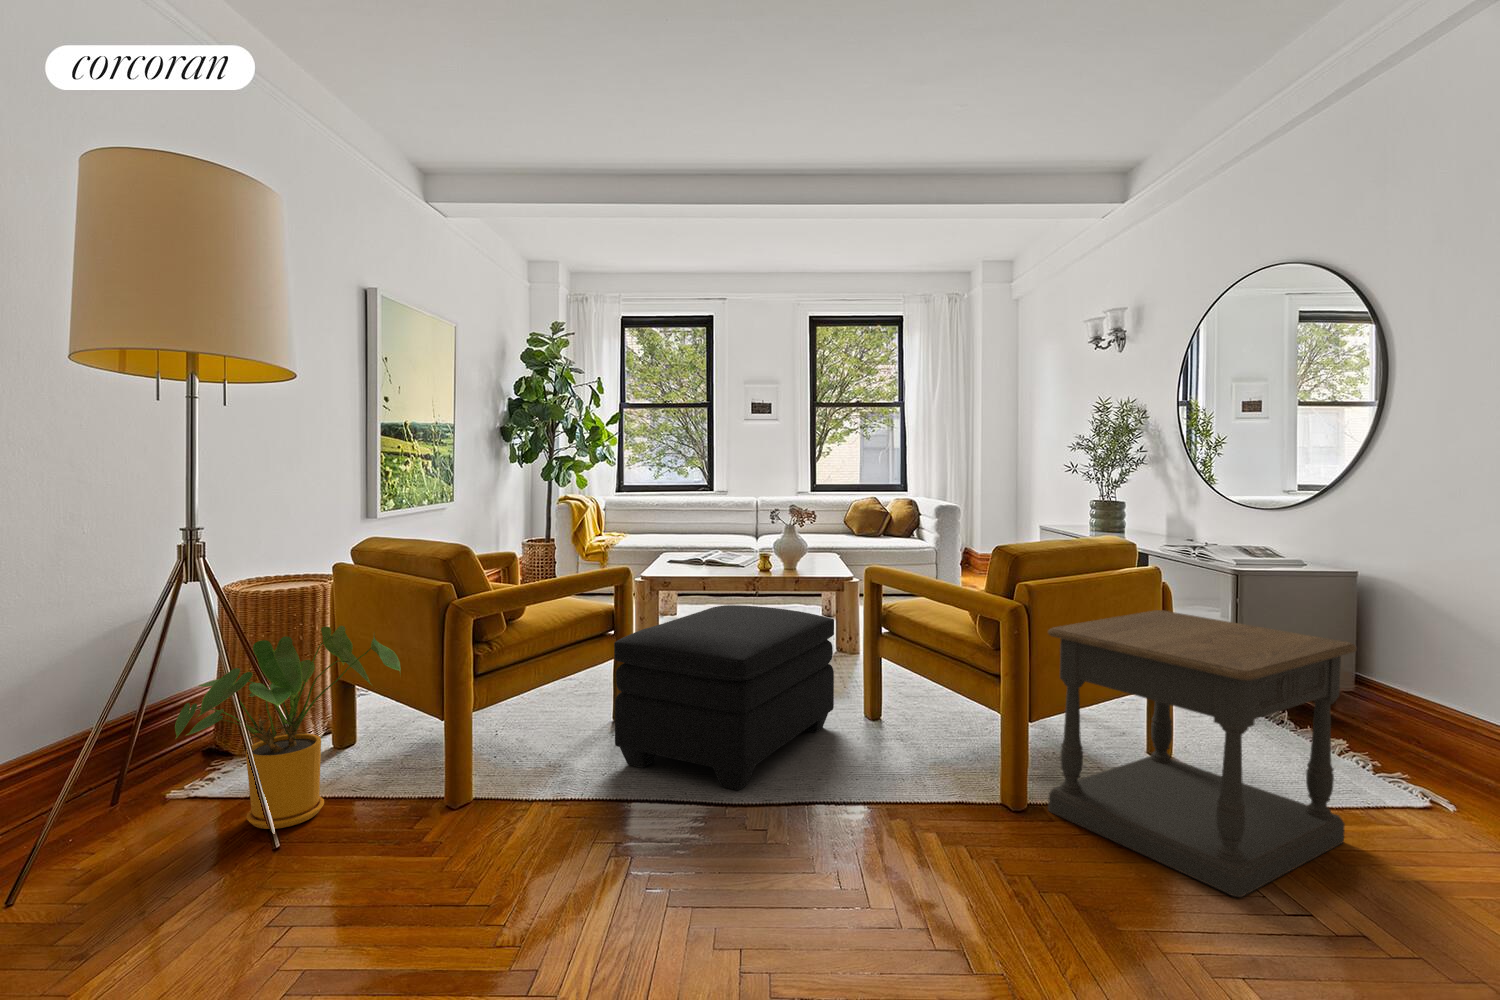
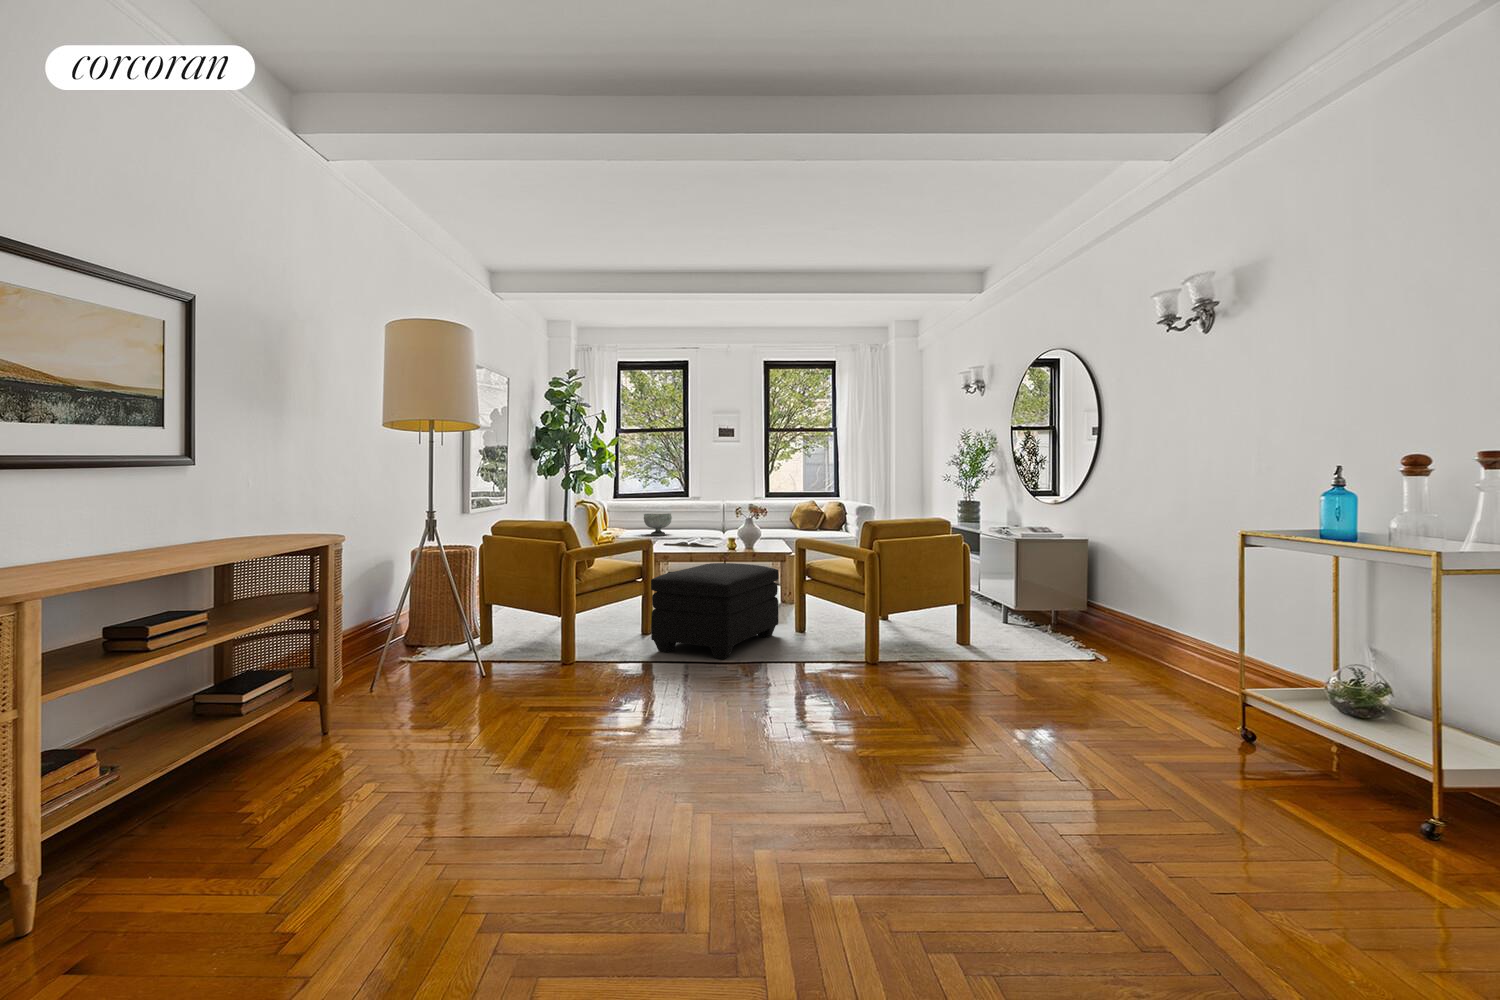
decorative bowl: none [643,515,682,545] -> present [644,513,672,535]
side table: present [1048,610,1357,897] -> none [891,558,1042,687]
house plant: present [175,626,401,829] -> none [422,569,534,676]

